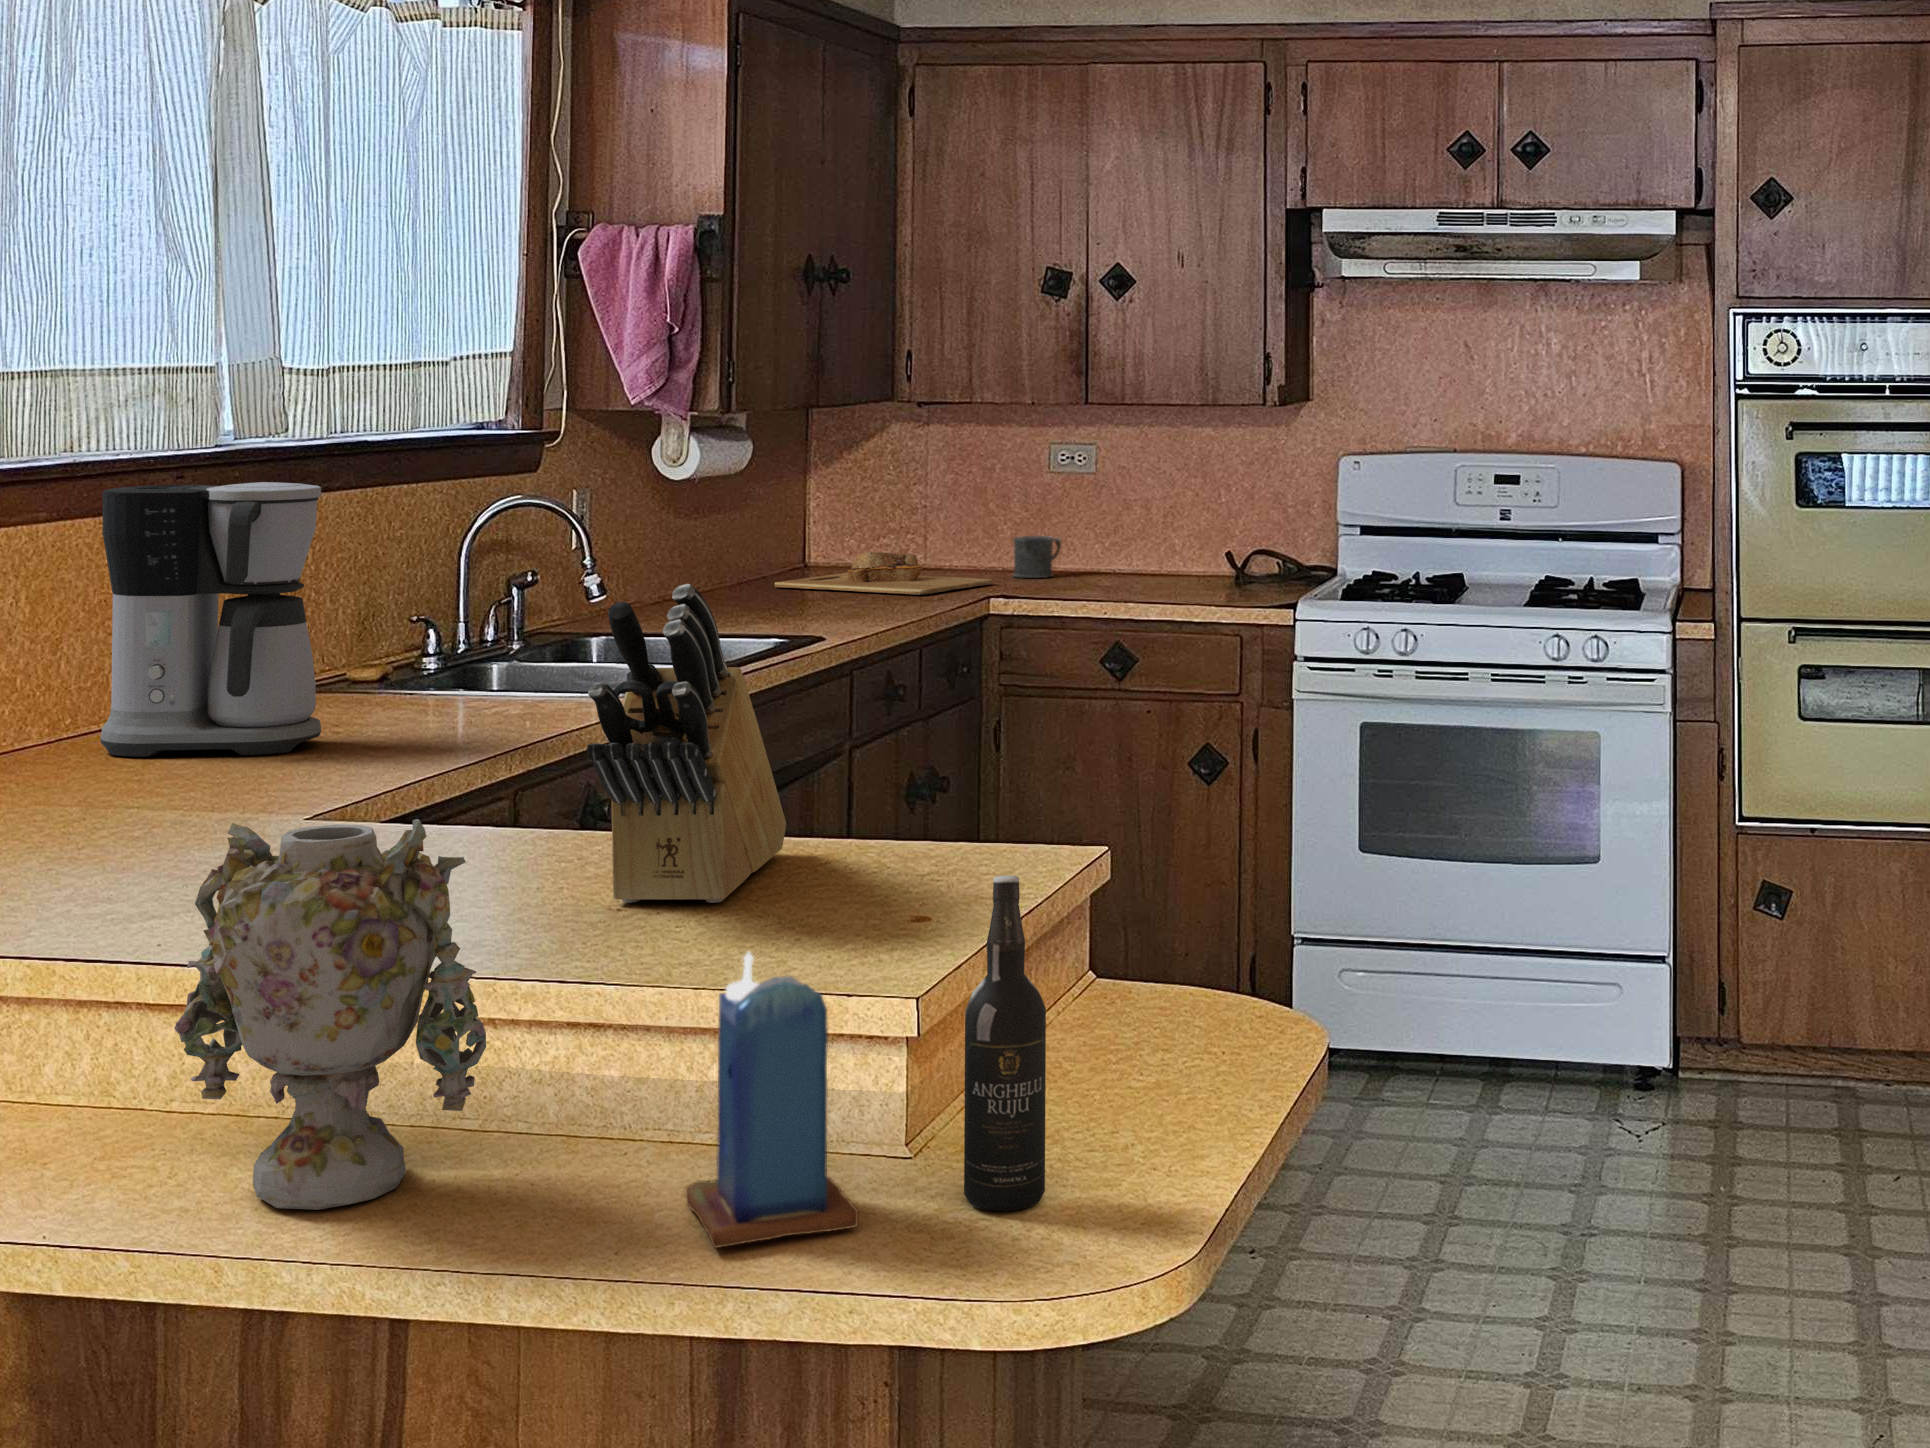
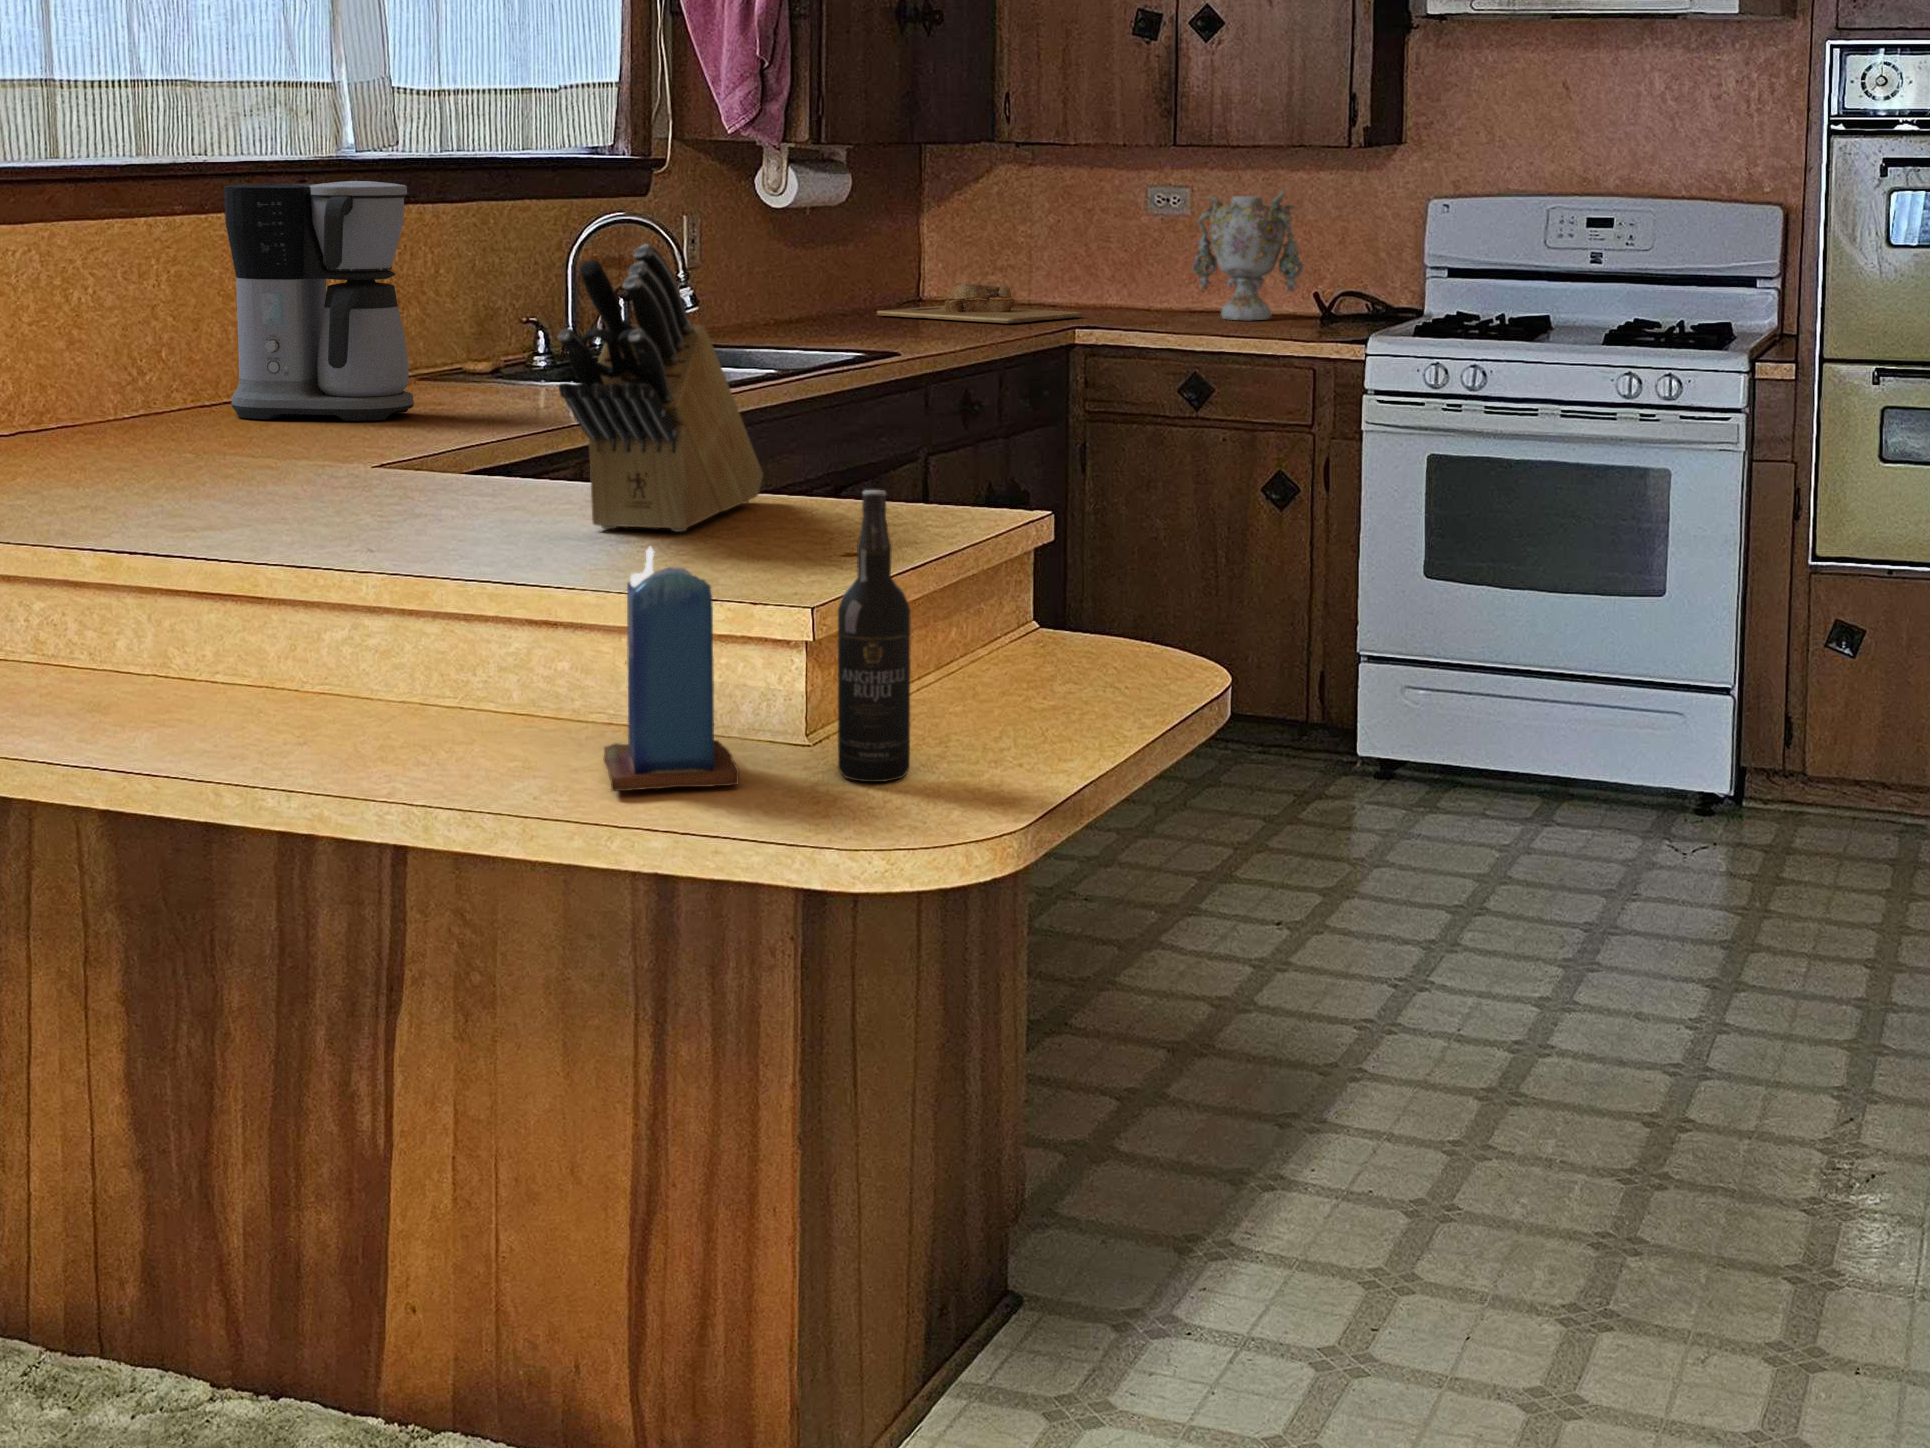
mug: present [1013,536,1061,578] -> none [1105,273,1153,313]
vase: present [174,819,486,1210] -> present [1192,190,1303,320]

